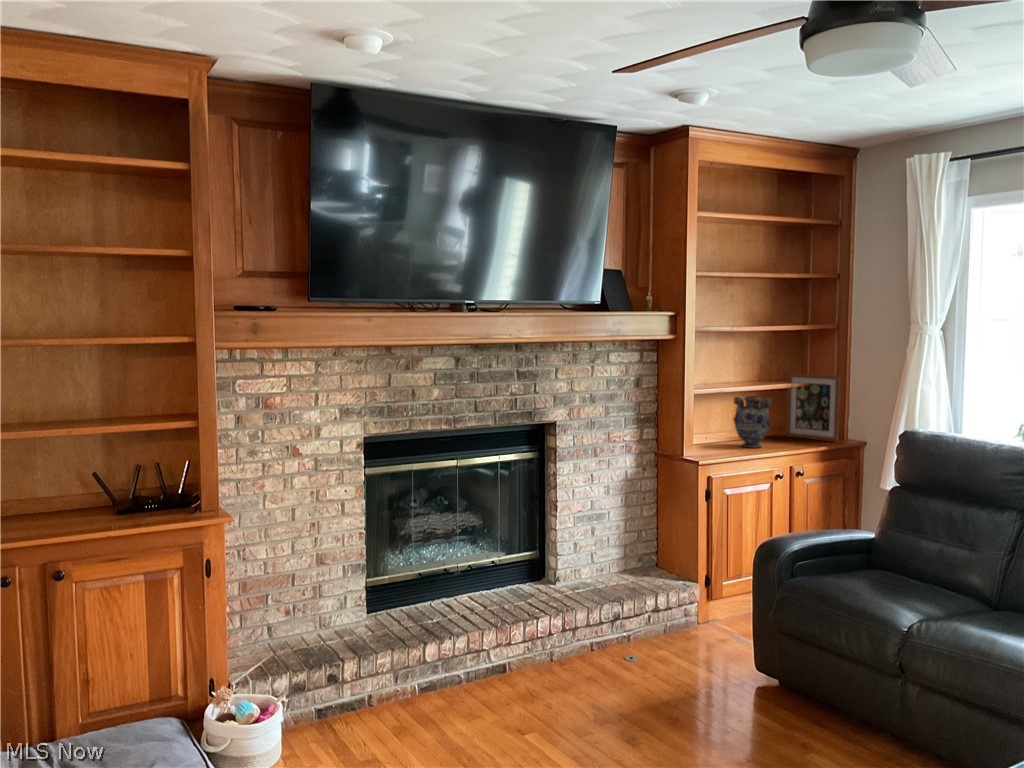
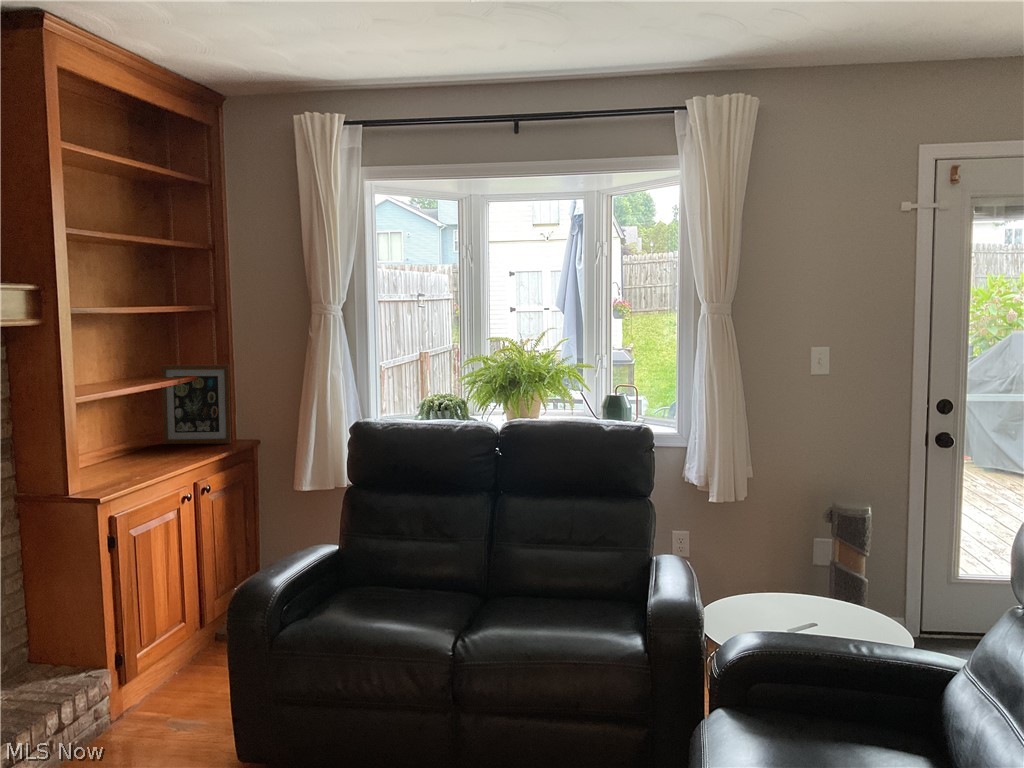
decorative vase: present [733,396,772,448] -> none [111,398,166,467]

